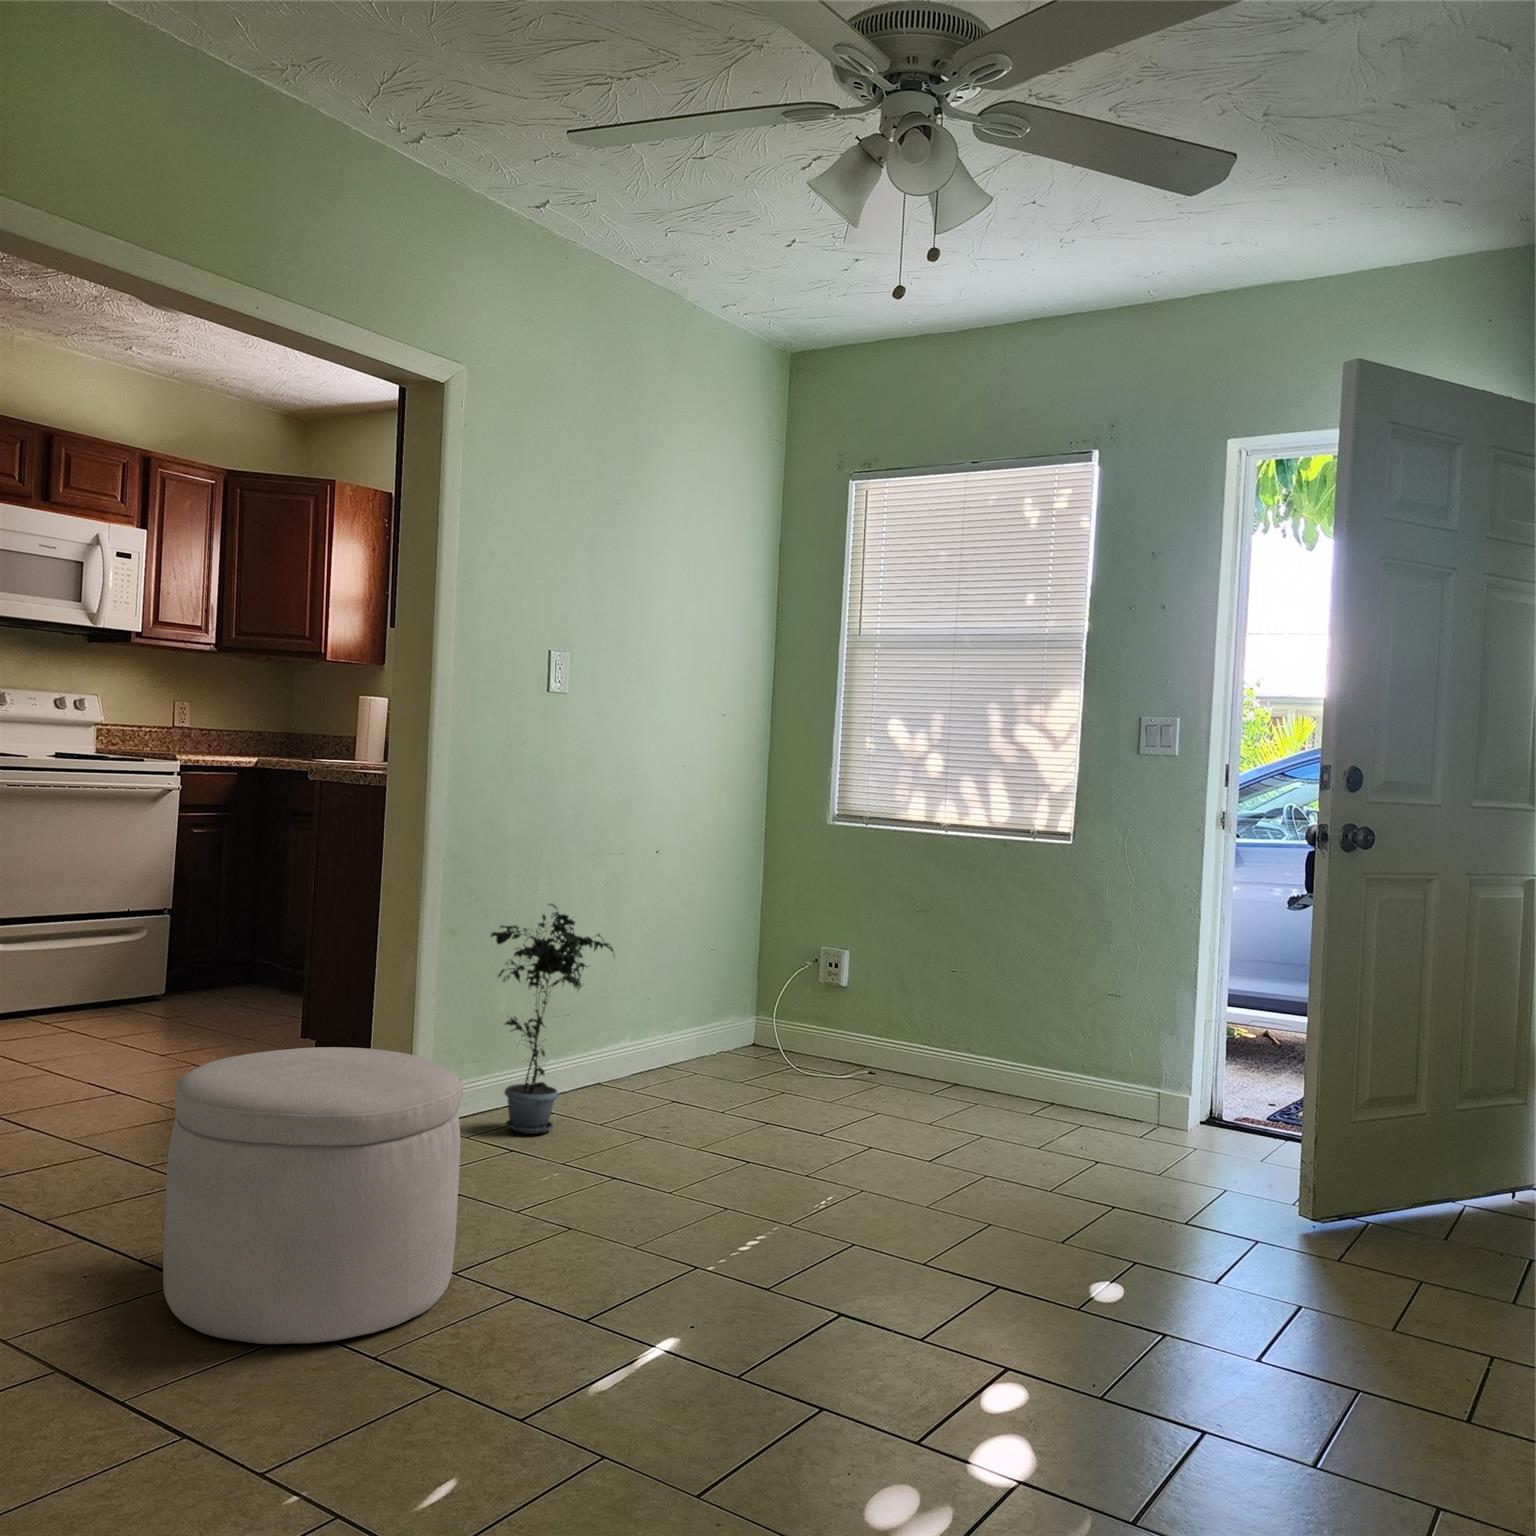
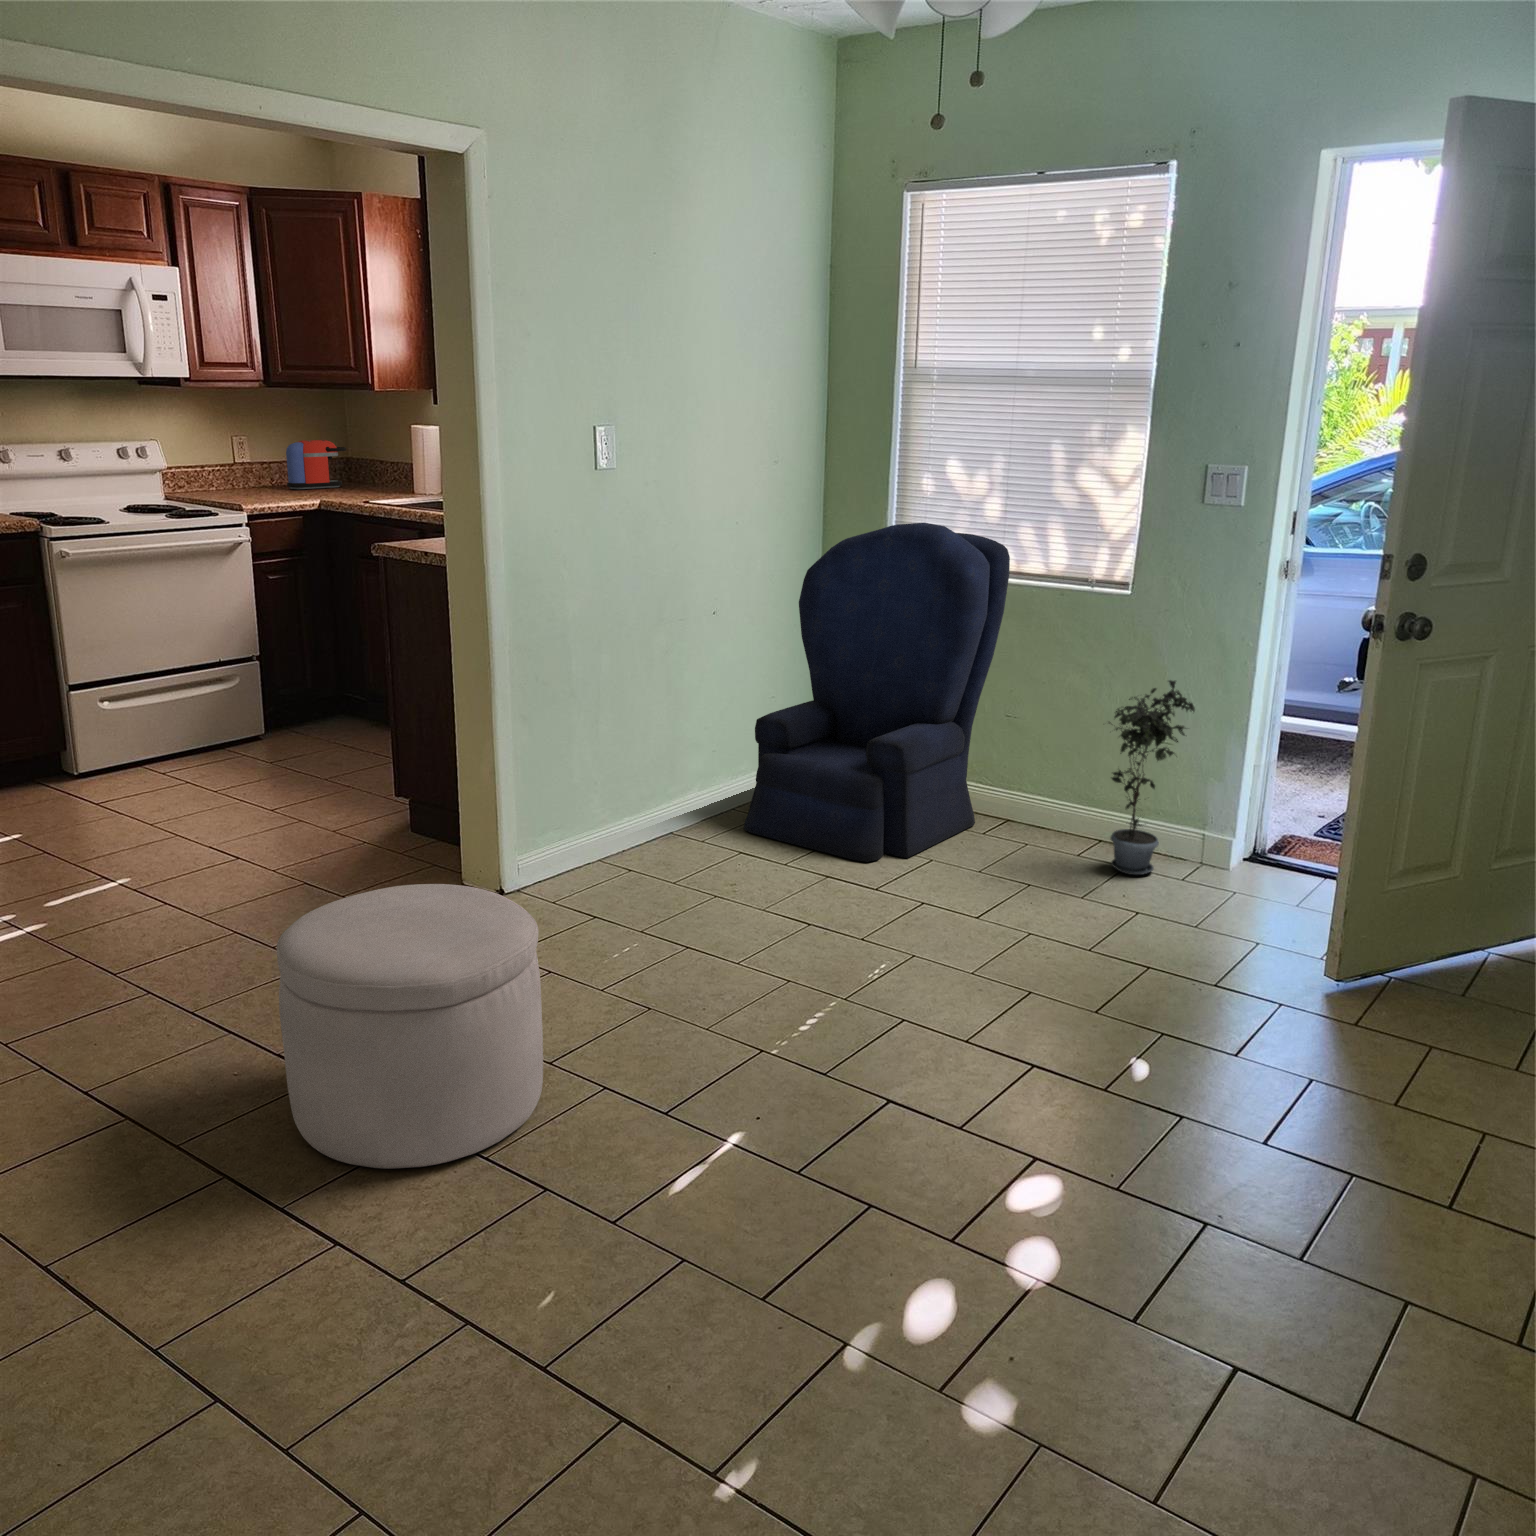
coffee maker: none [222,710,287,758] -> present [286,440,346,489]
armchair: none [675,776,953,1114] -> present [744,523,1010,862]
potted plant: present [491,904,613,1134] -> present [1109,680,1195,875]

